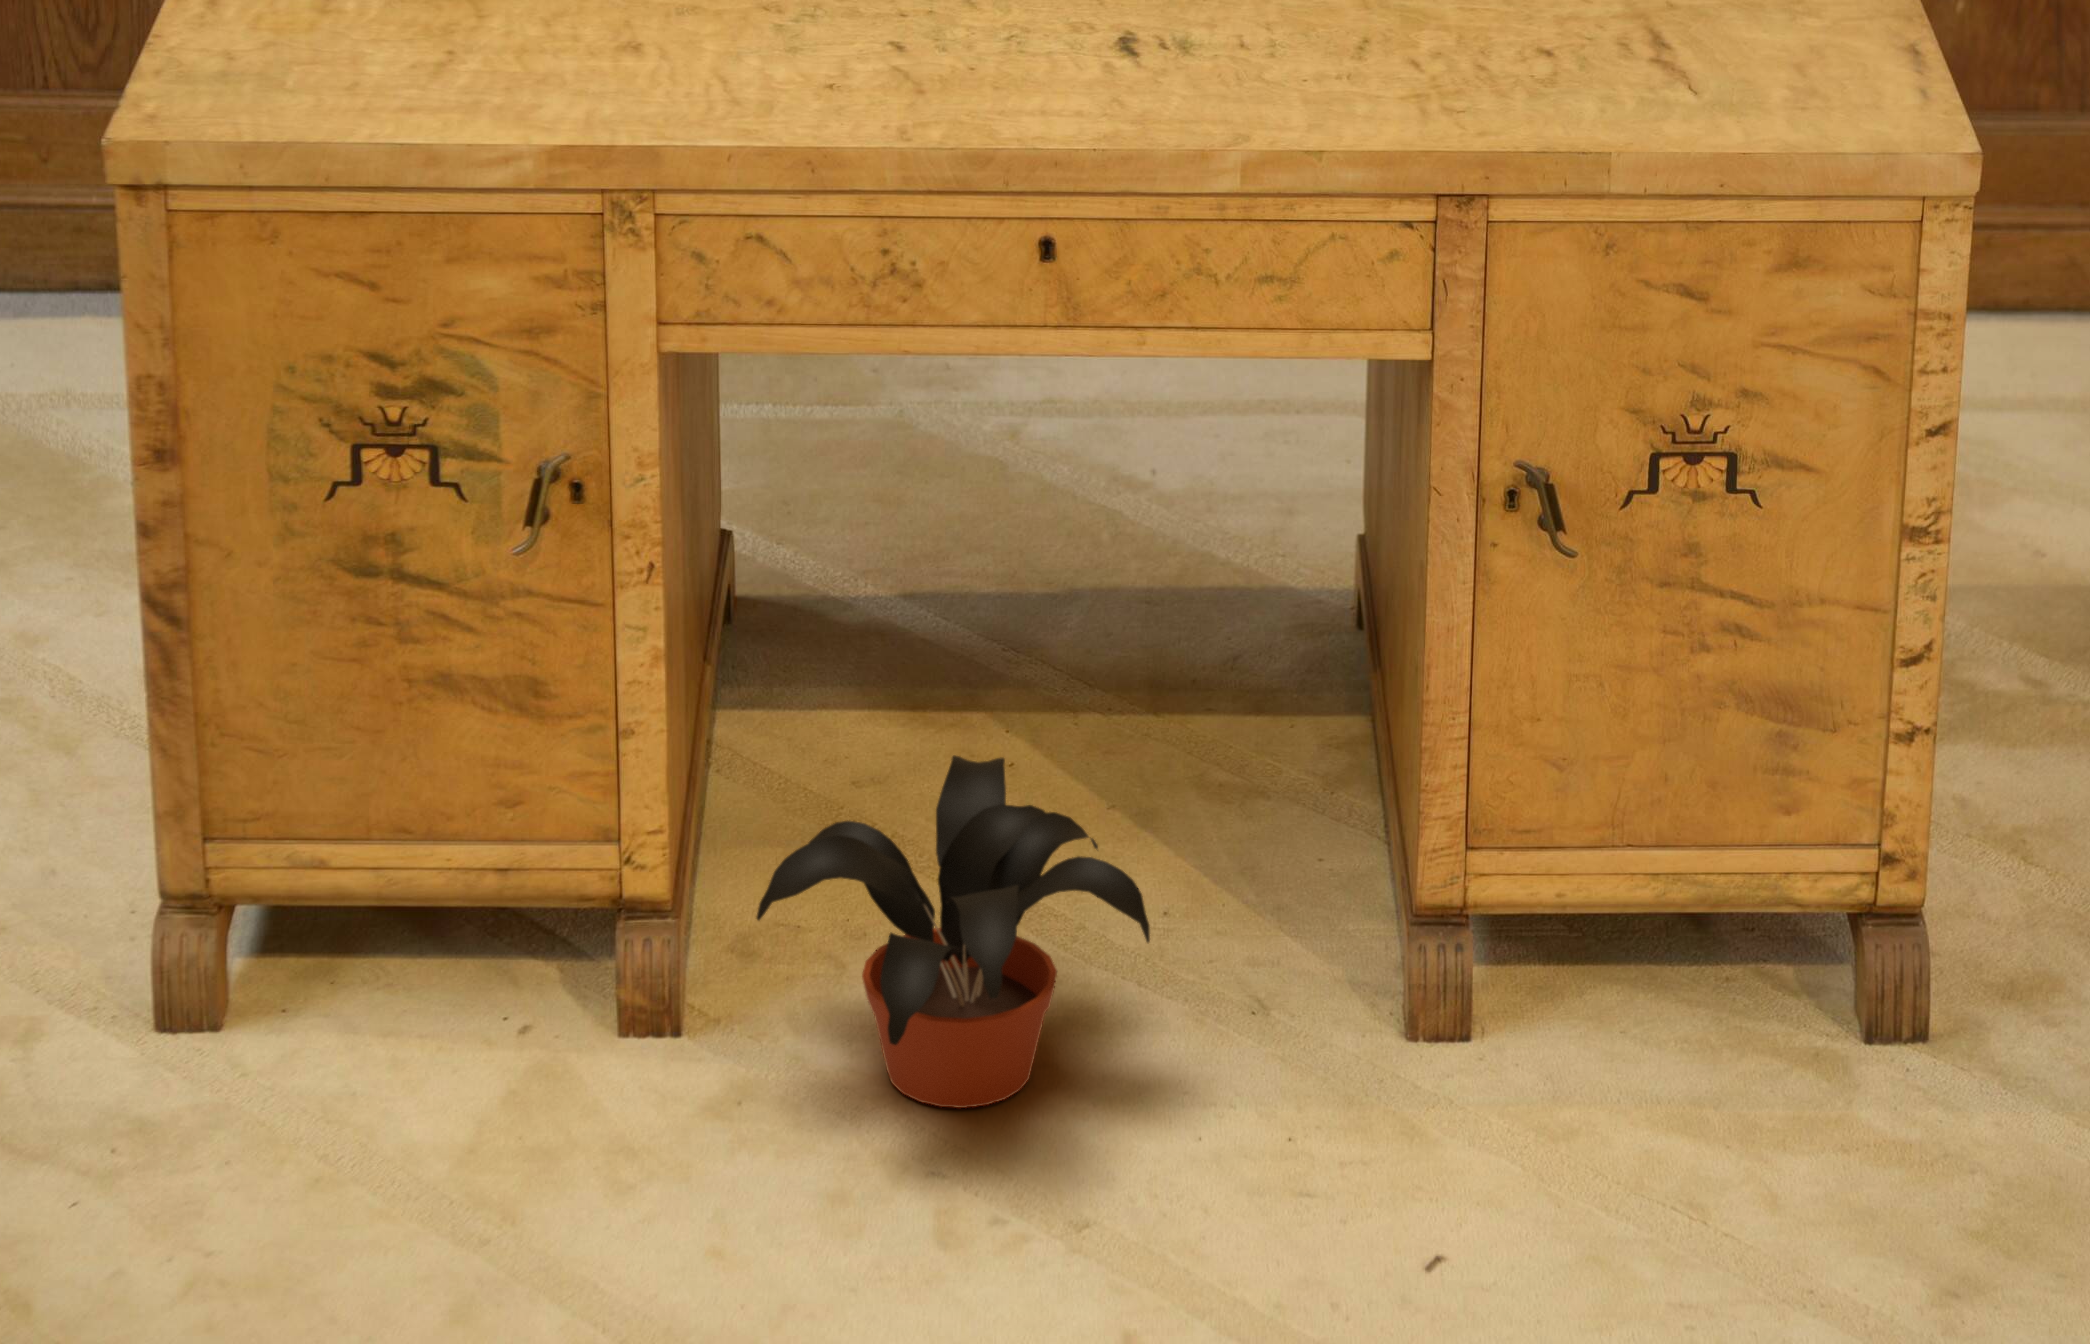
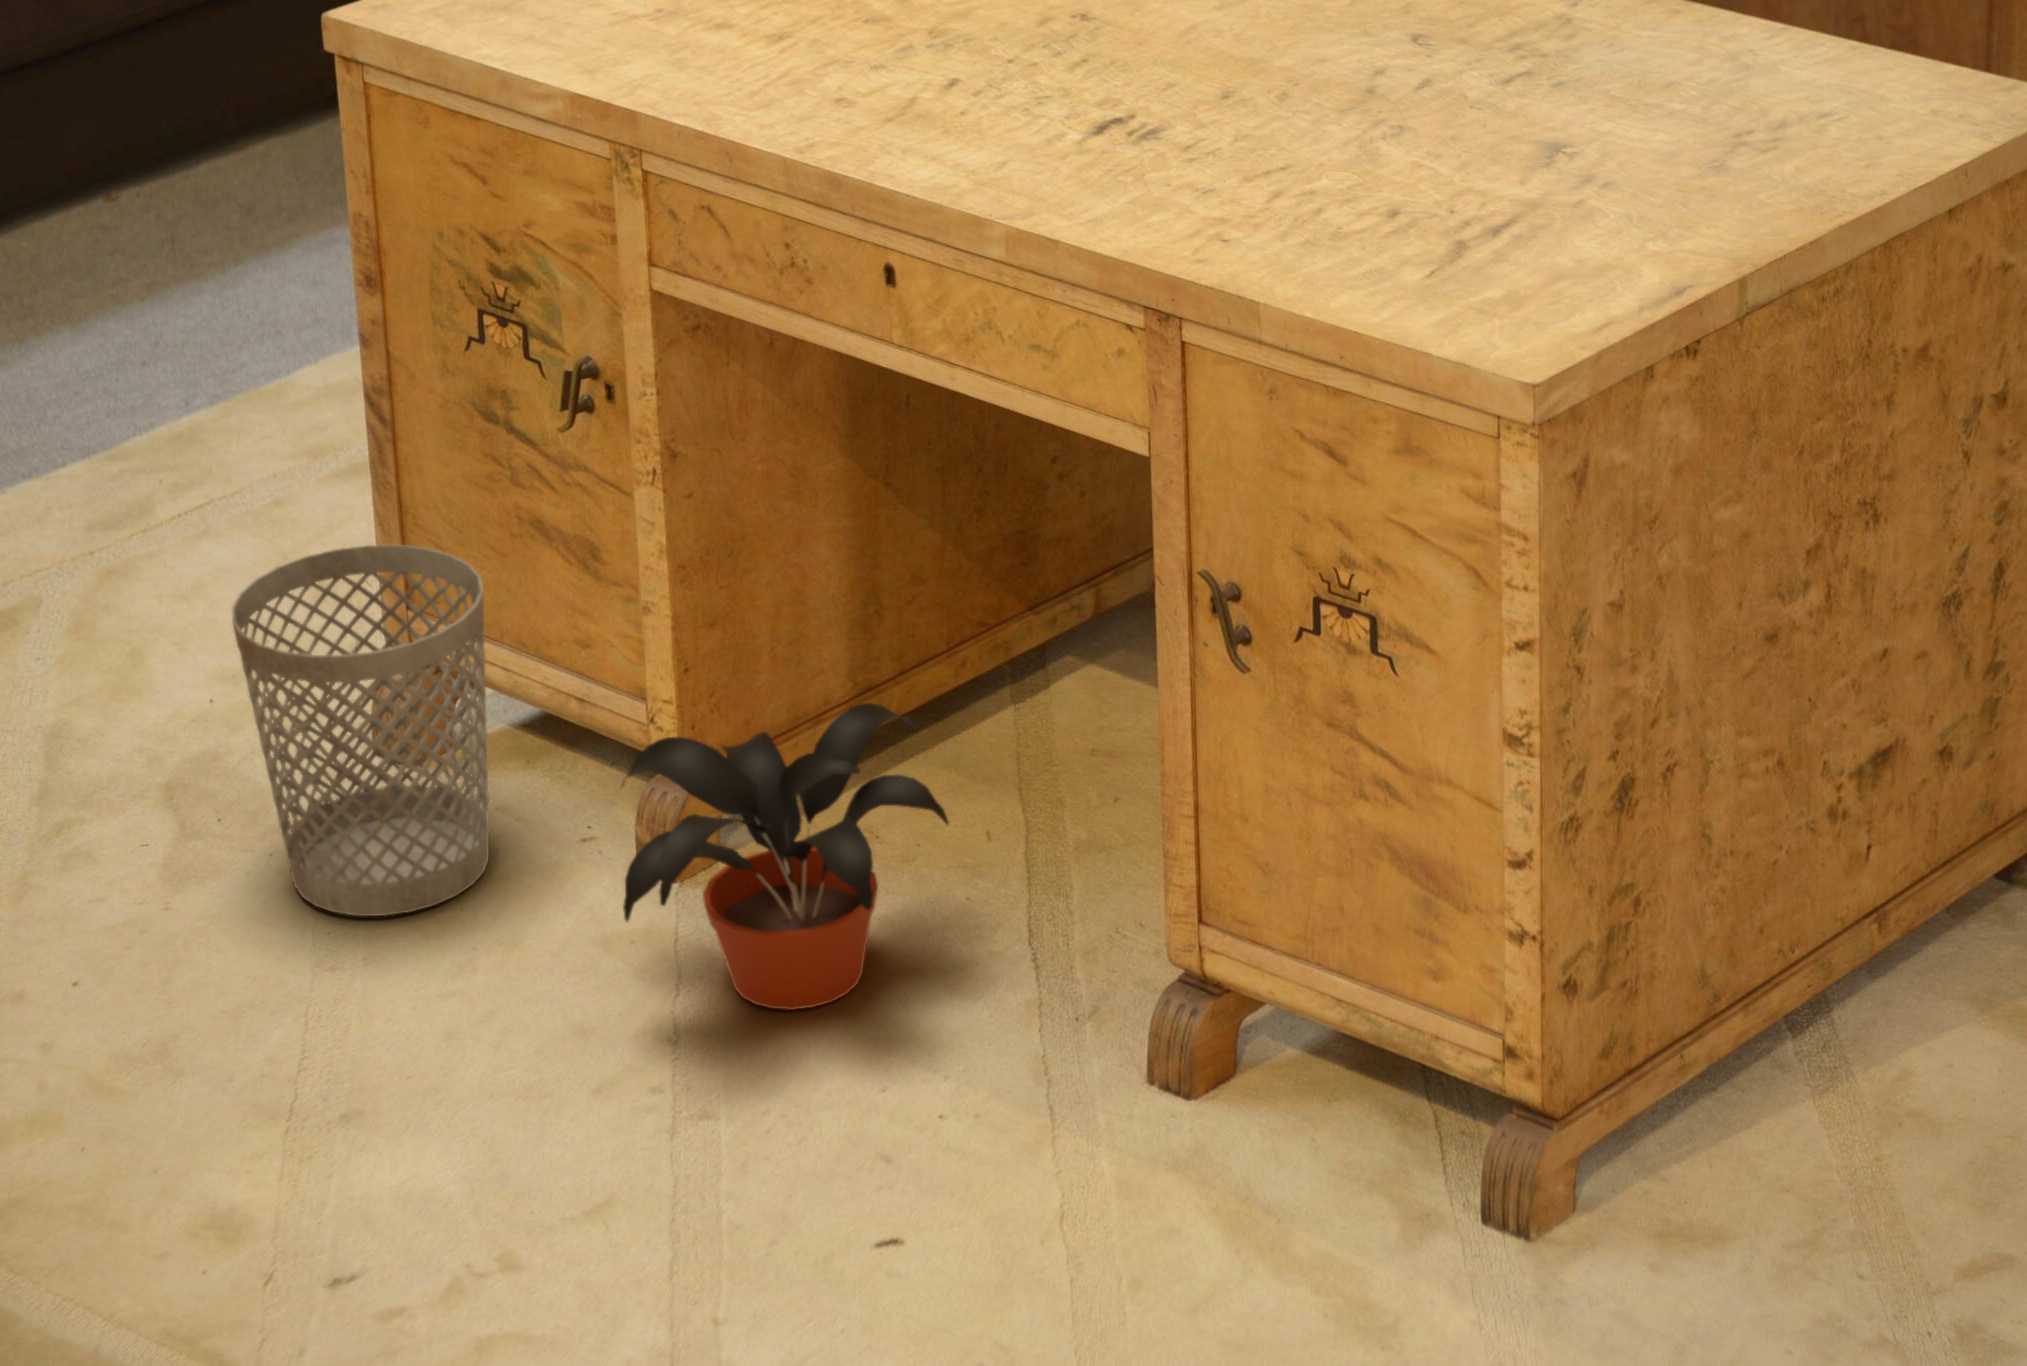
wastebasket: none [203,736,511,1191] -> present [232,545,489,916]

